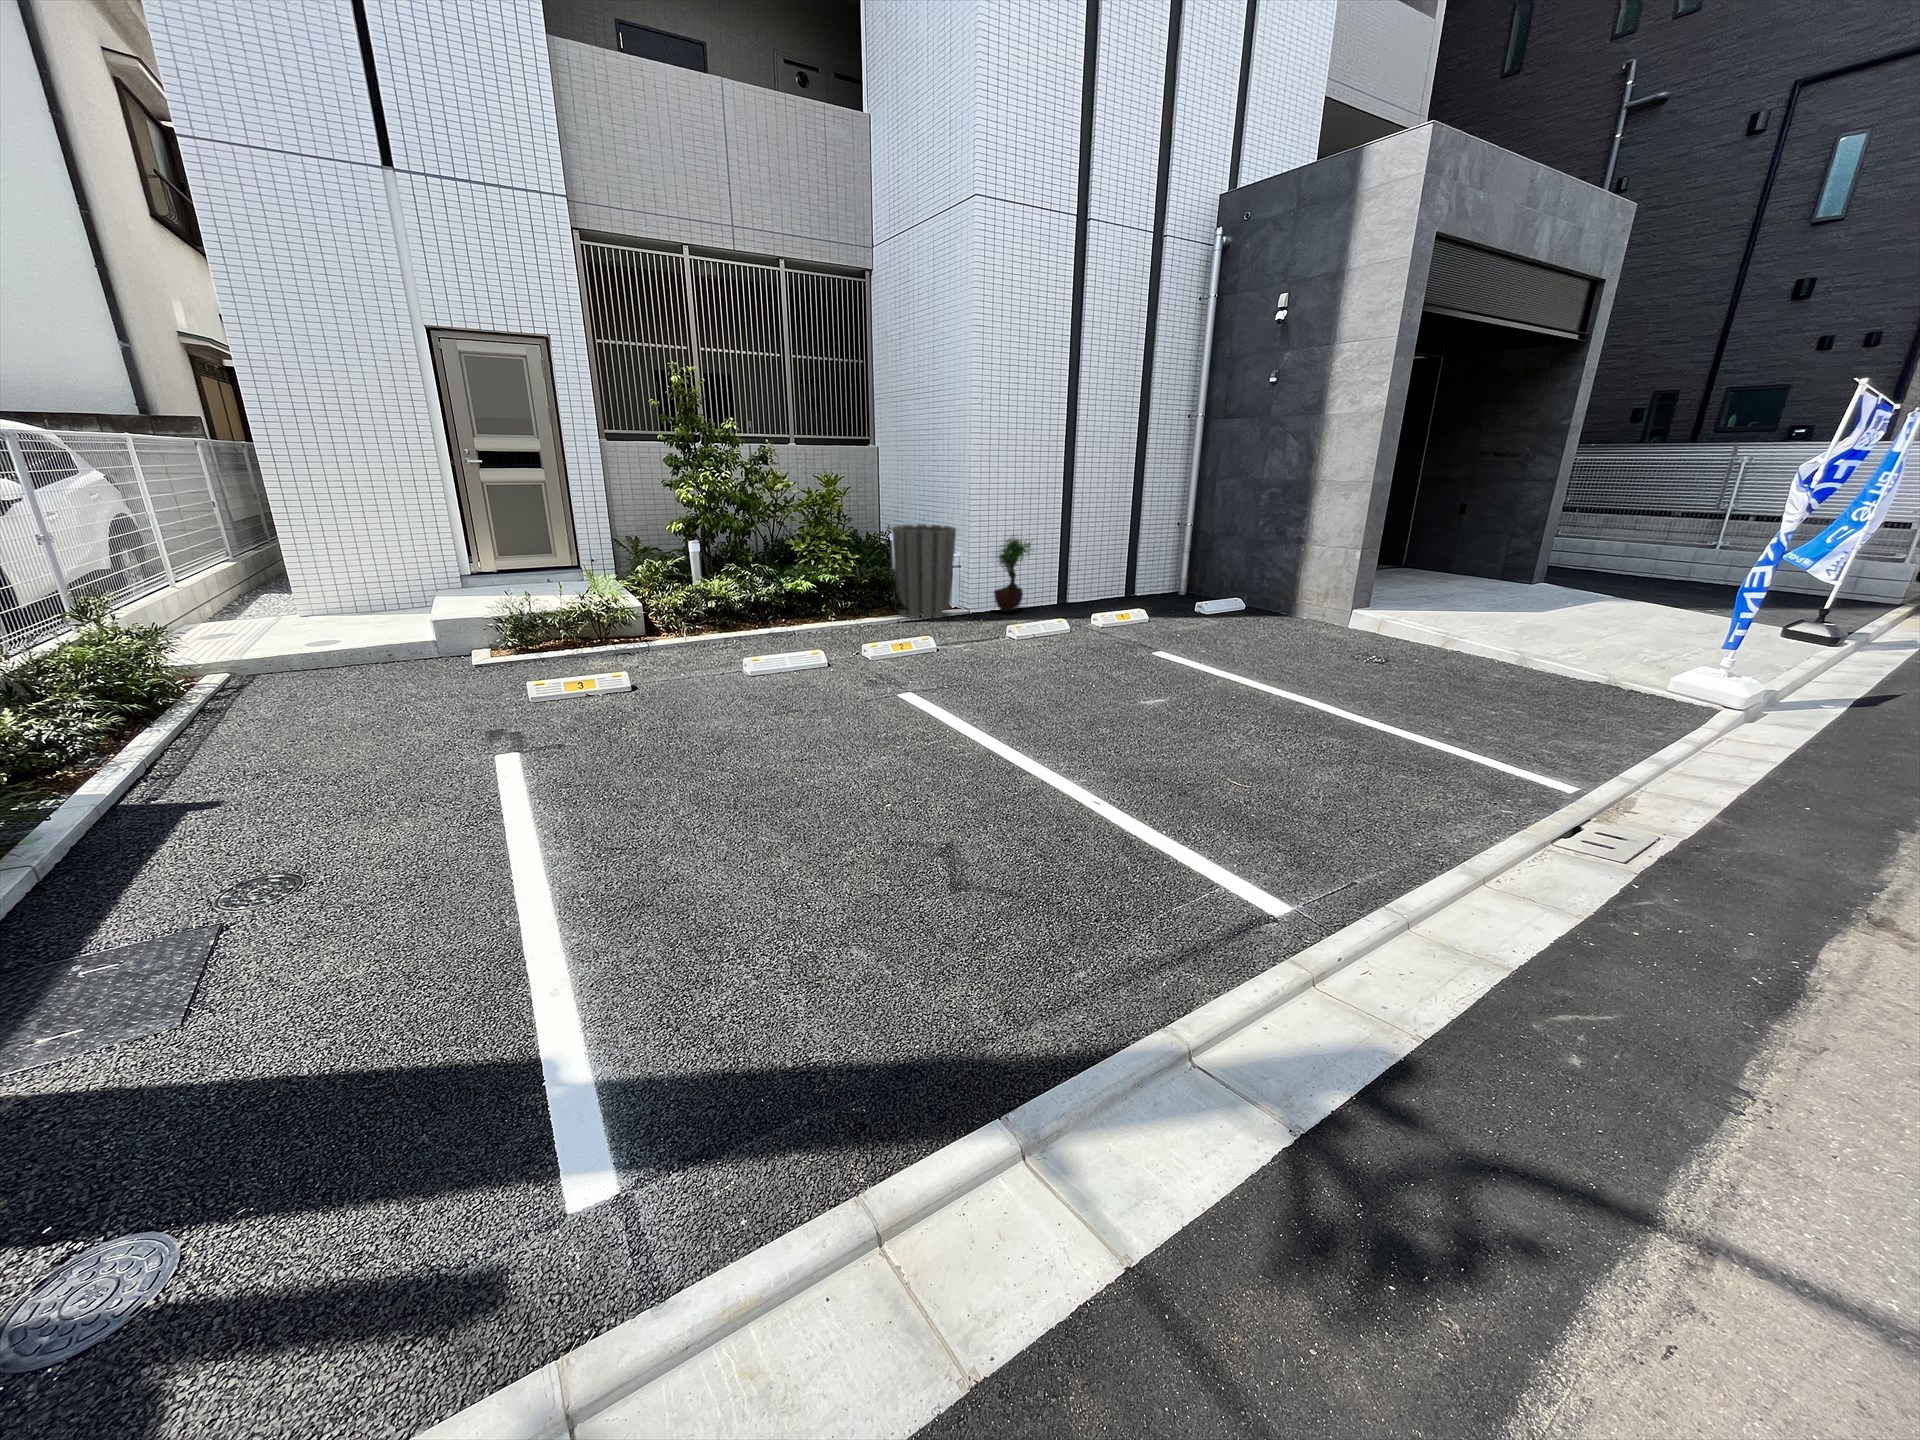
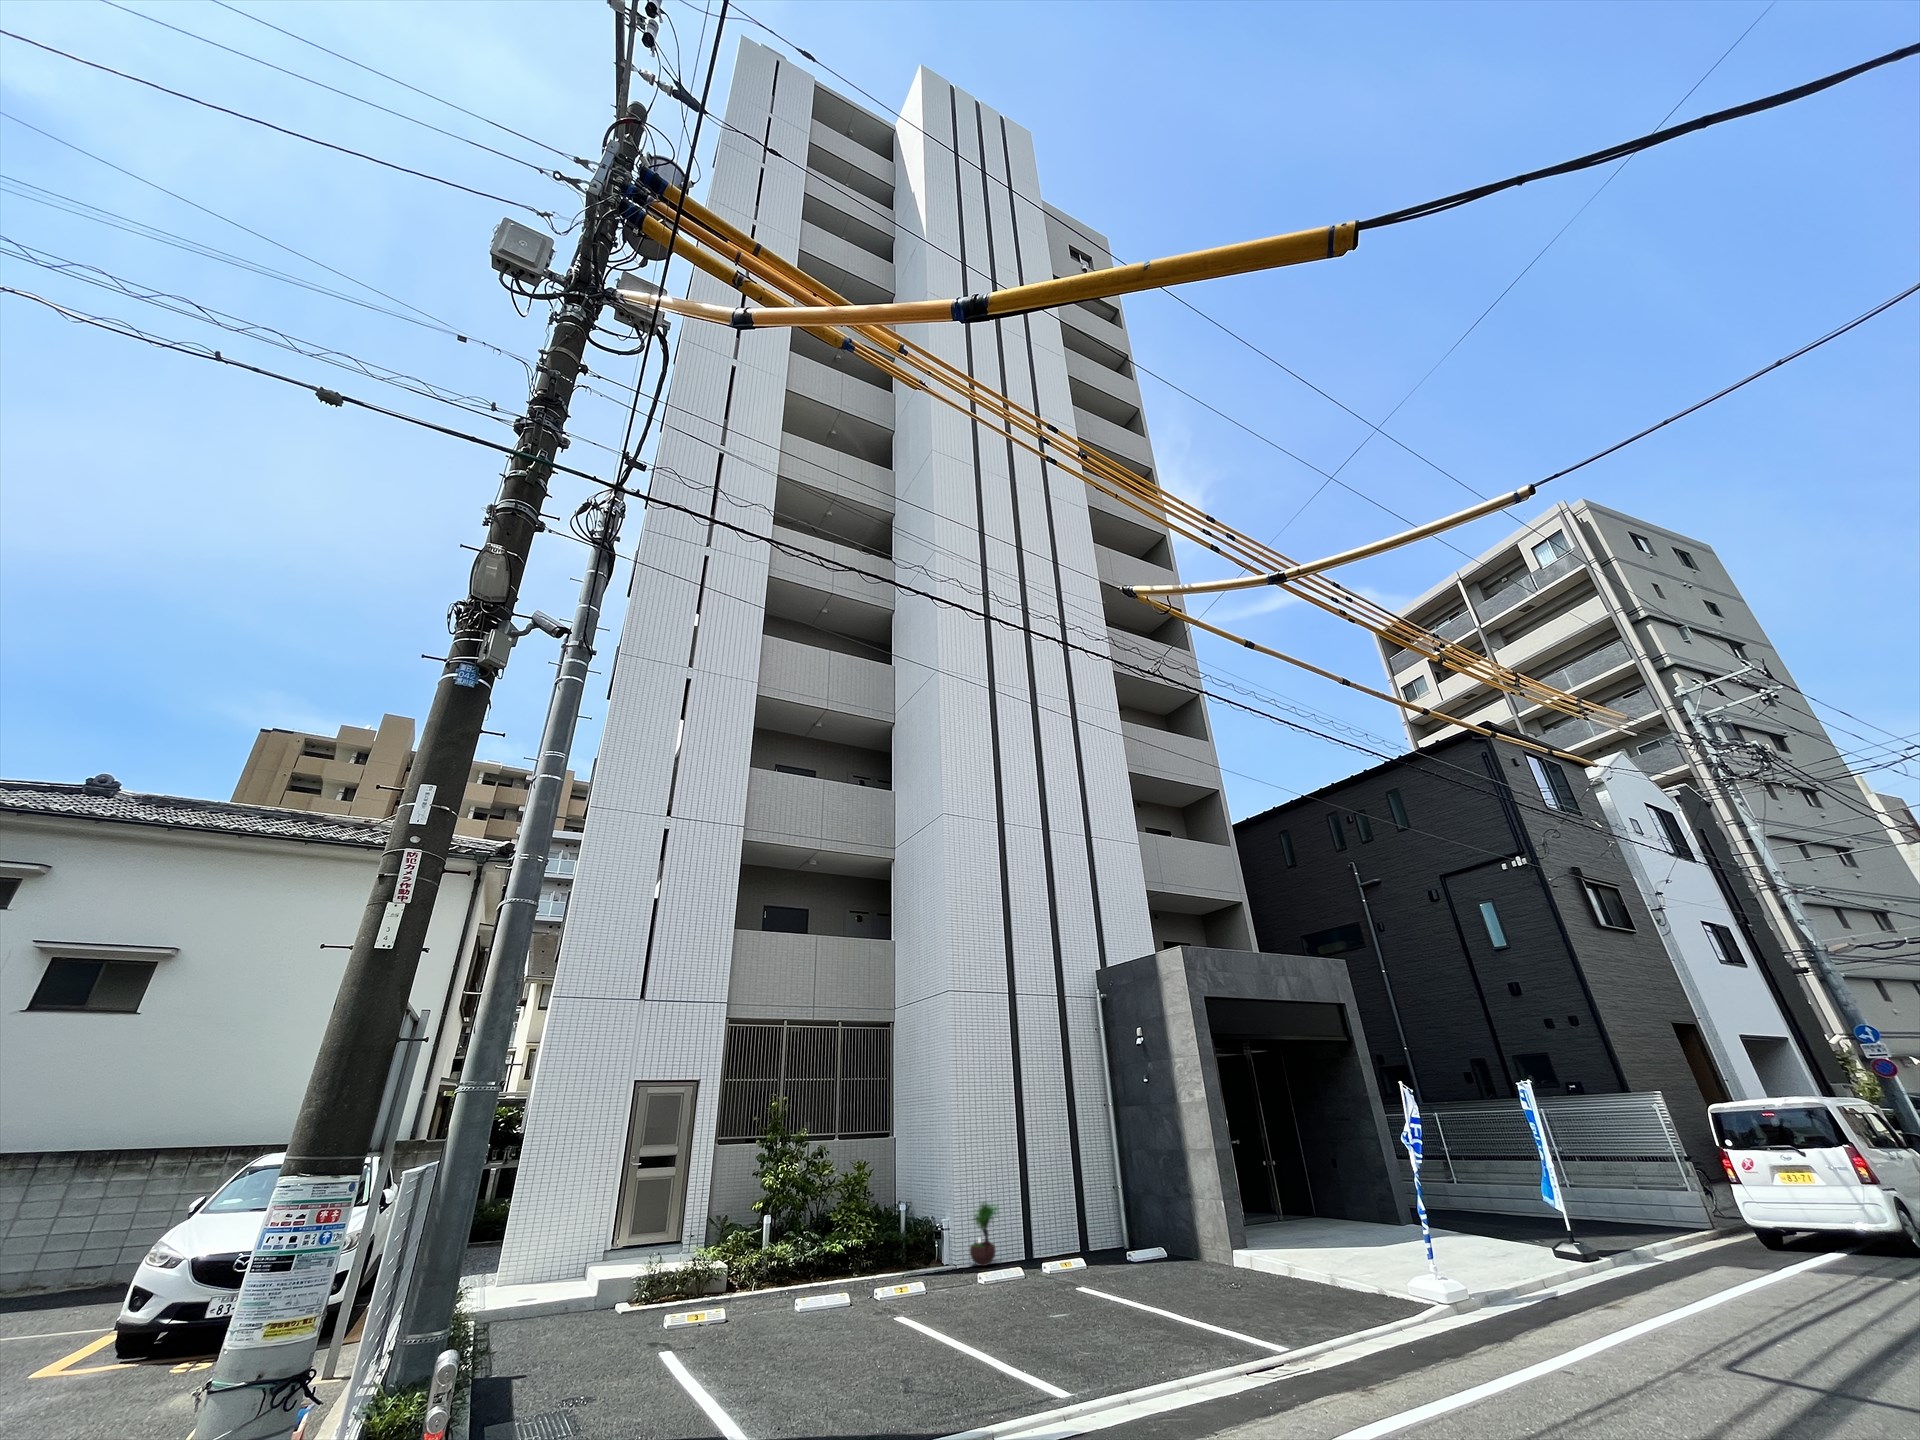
trash can: present [892,524,956,619] -> none [901,1196,945,1273]

